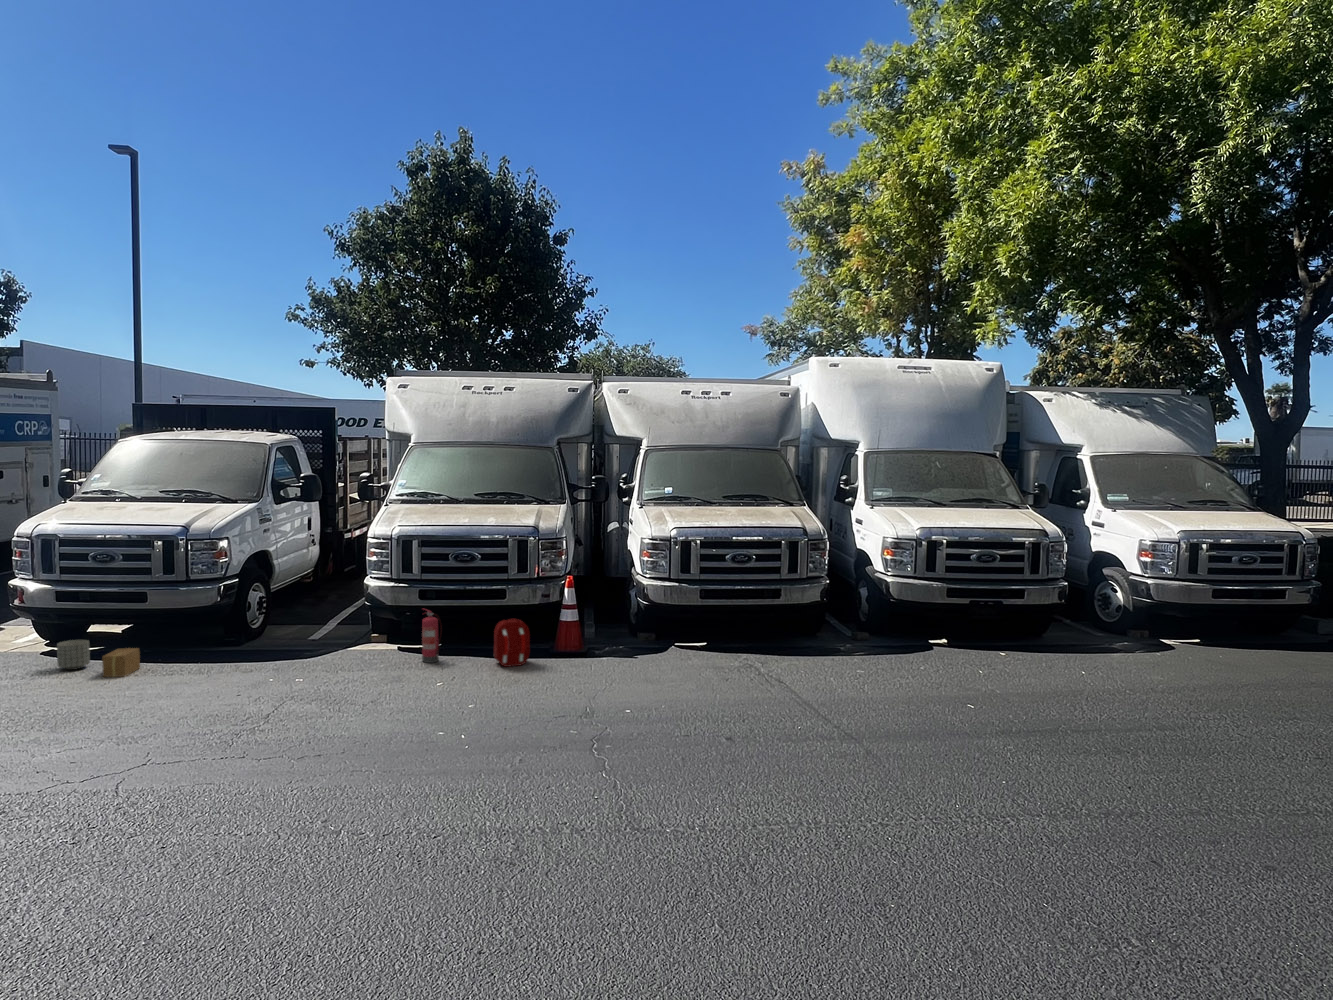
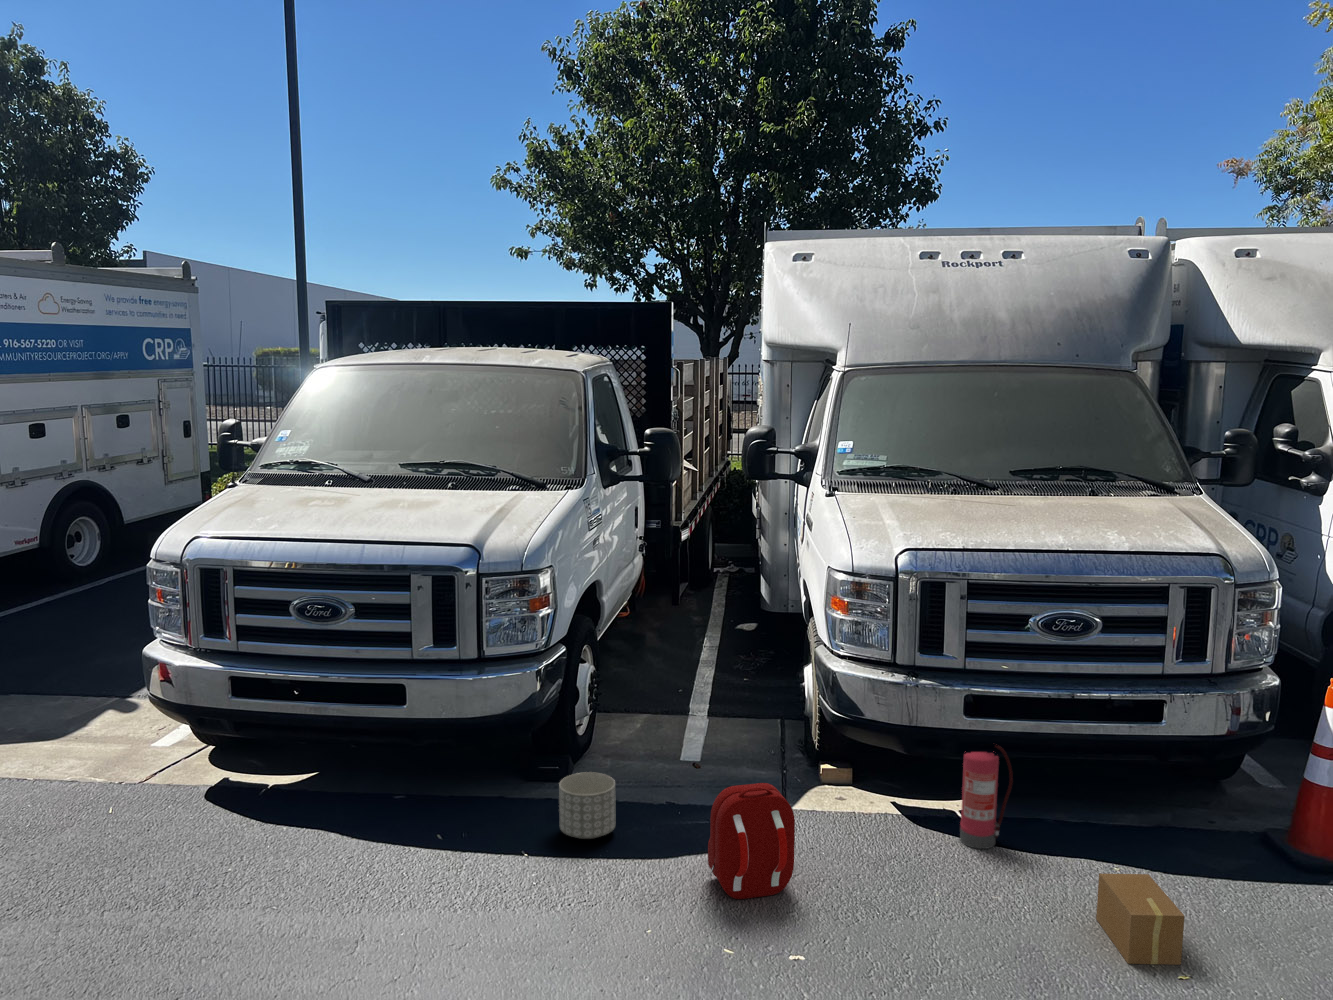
backpack: present [494,619,530,667] -> present [708,783,795,899]
planter: present [57,640,90,670] -> present [559,772,616,839]
cardboard box: present [102,648,140,677] -> present [1096,873,1185,965]

